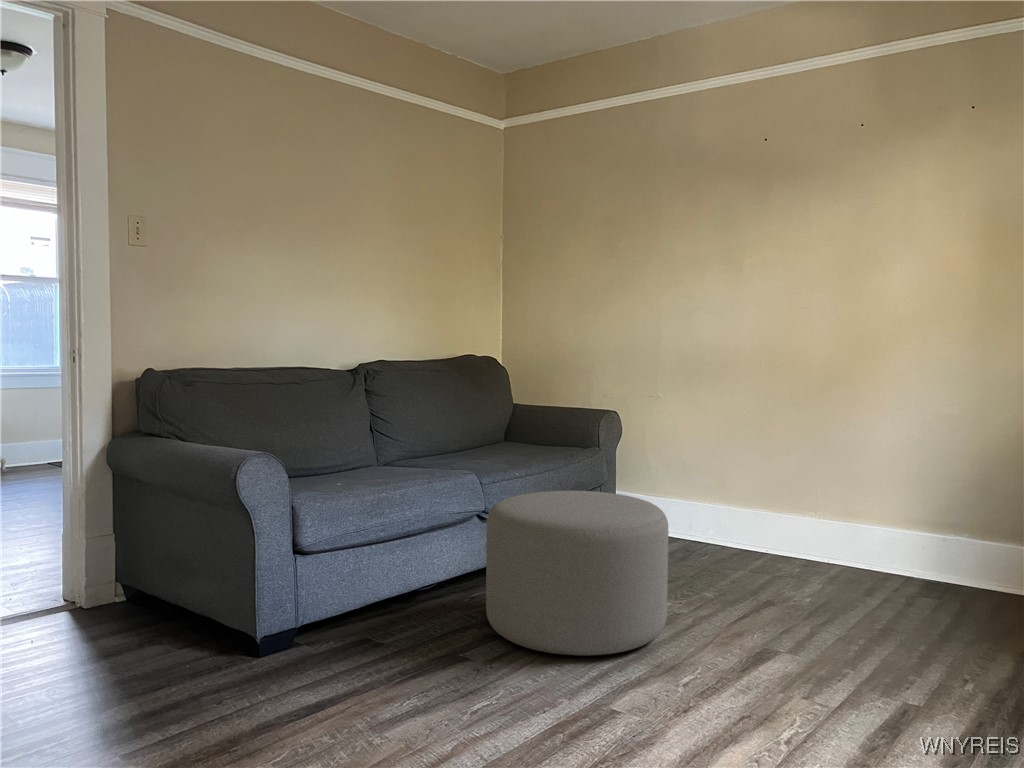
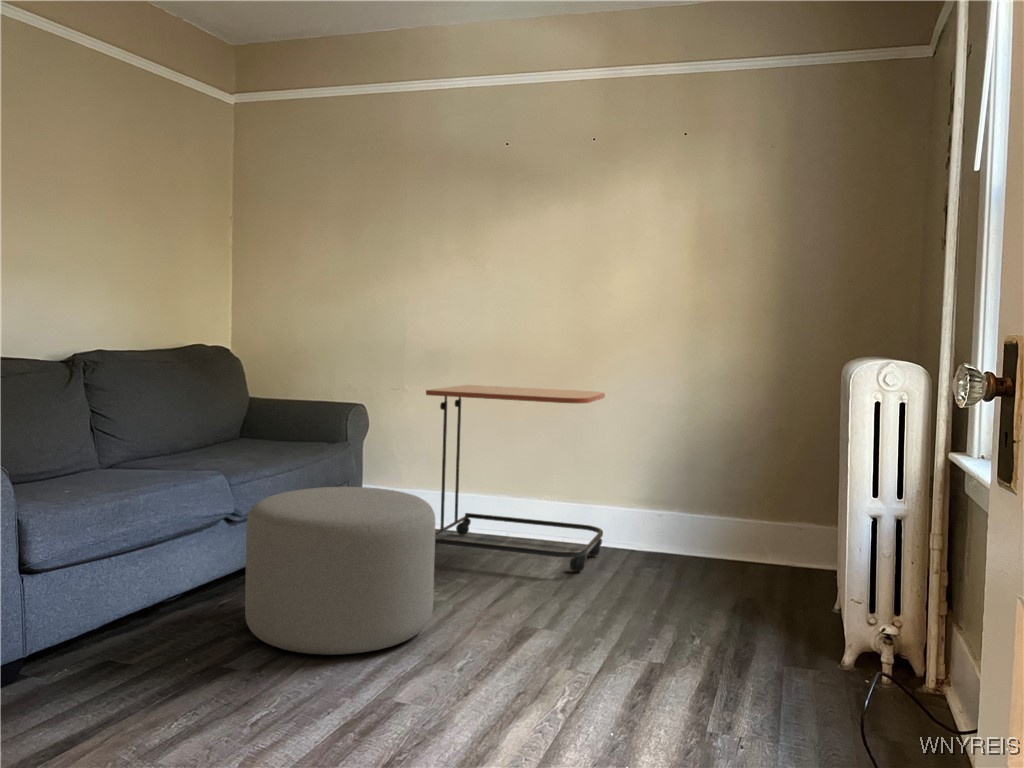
side table: none [662,391,875,594] -> present [426,385,605,572]

